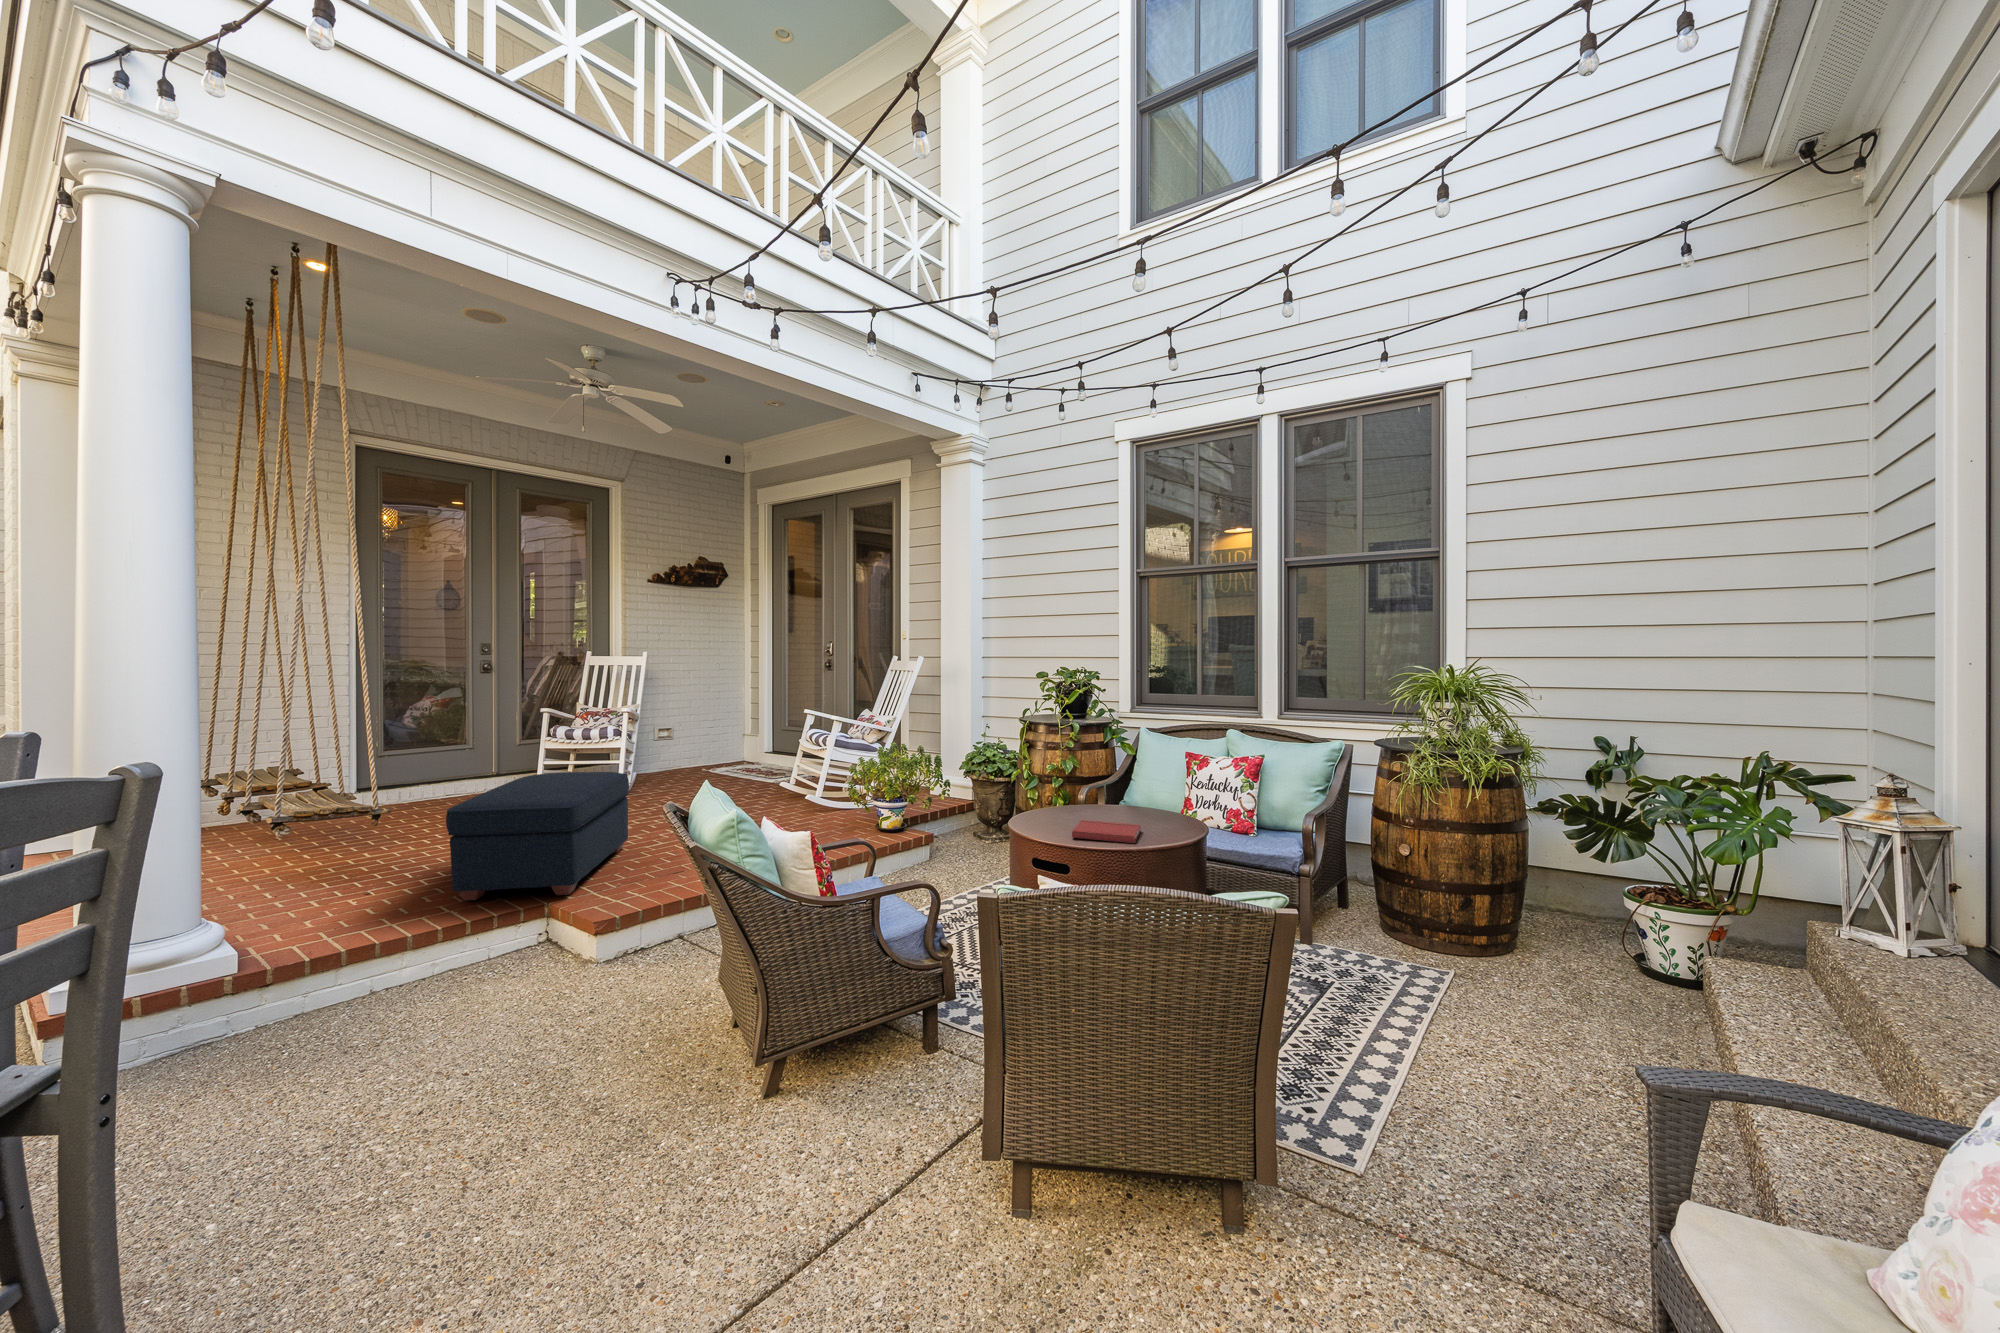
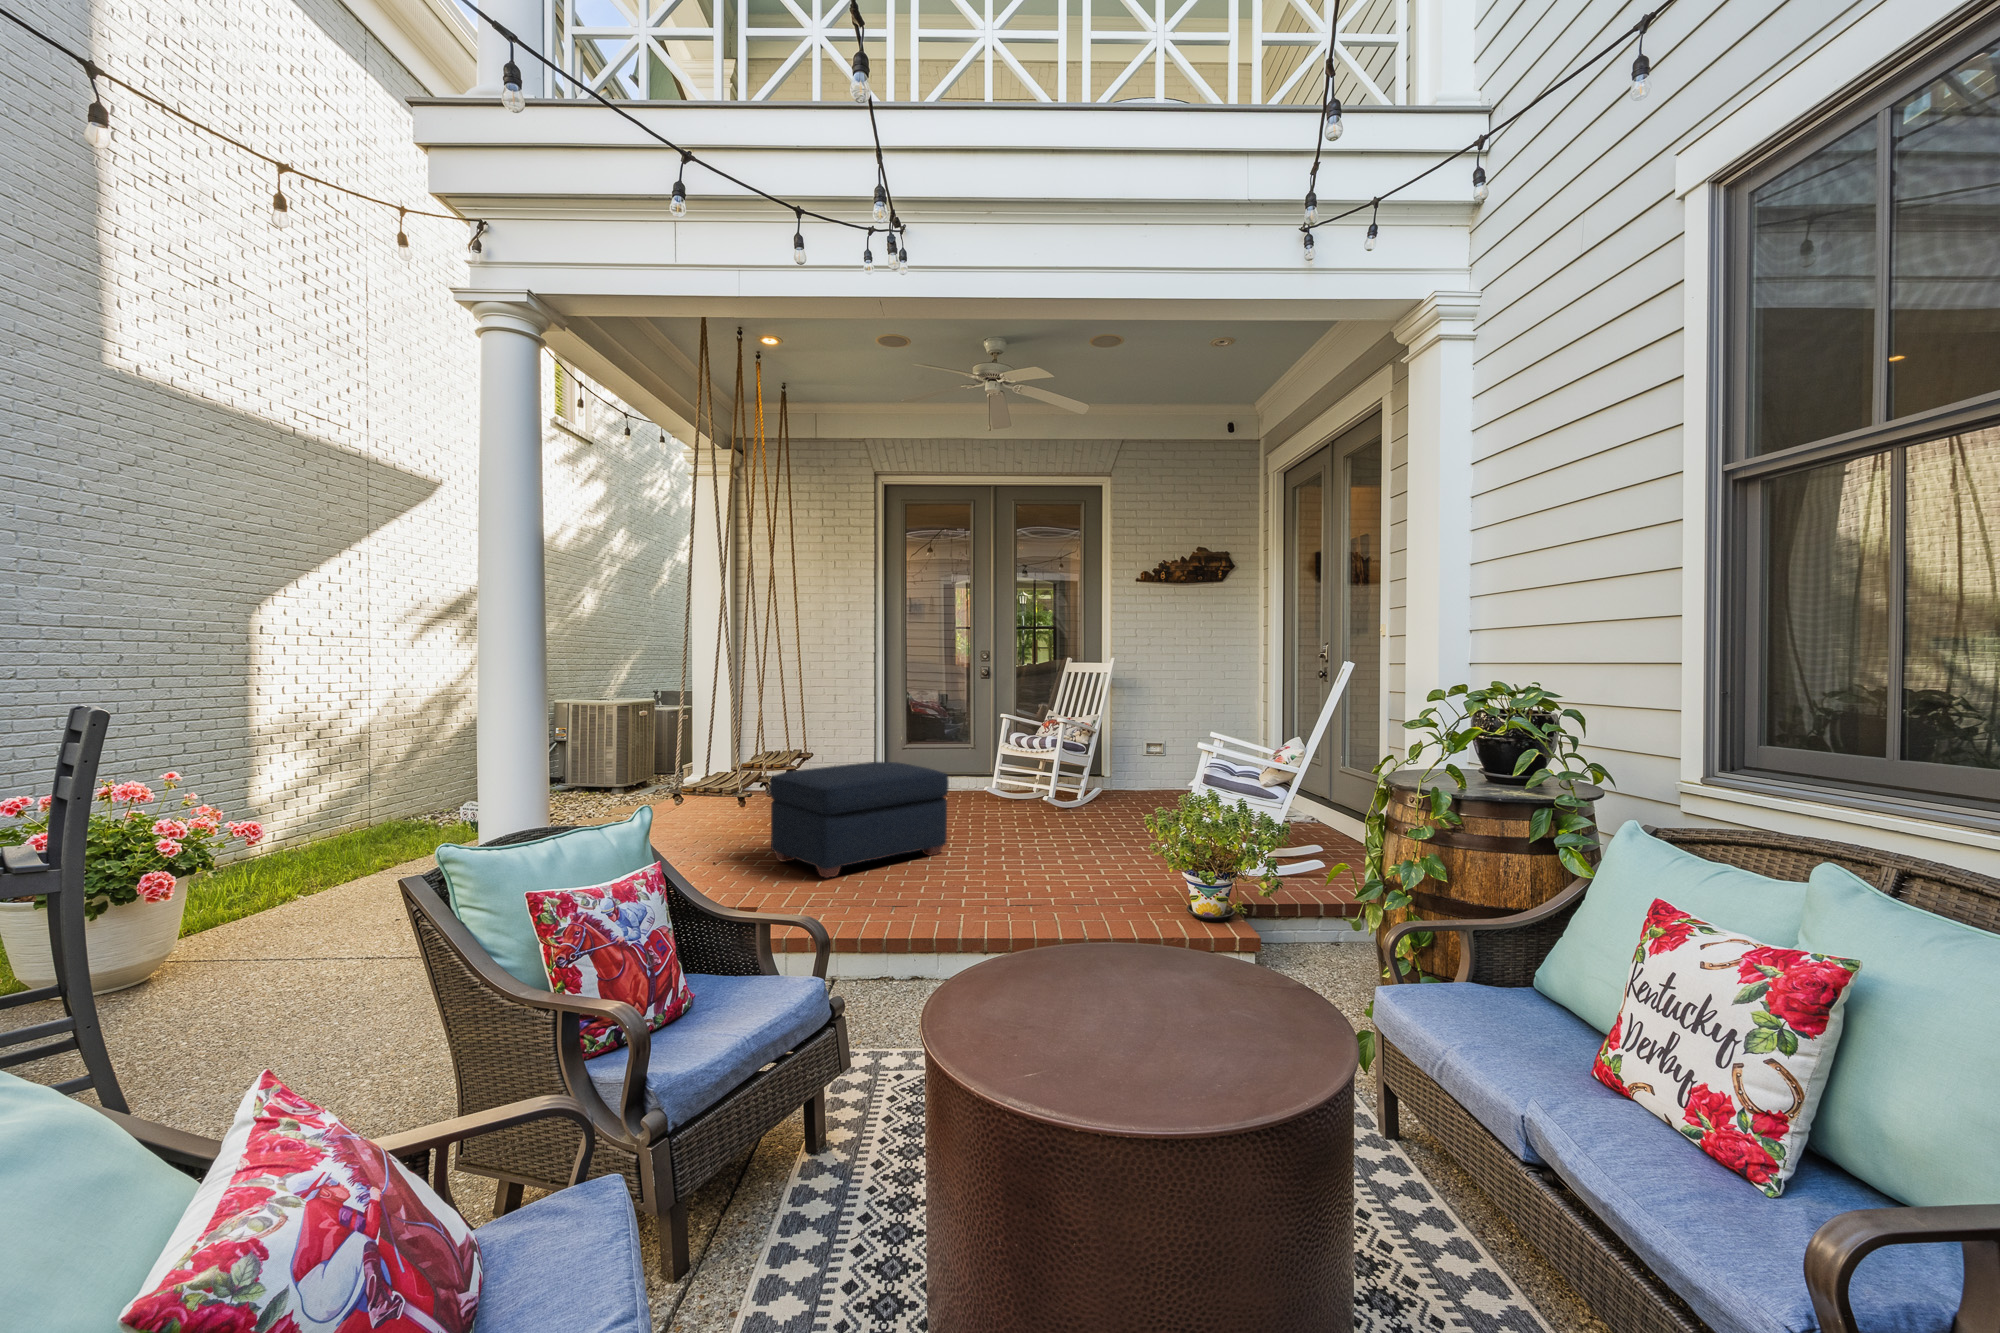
book: present [1072,820,1141,843] -> none [1139,963,1290,1040]

